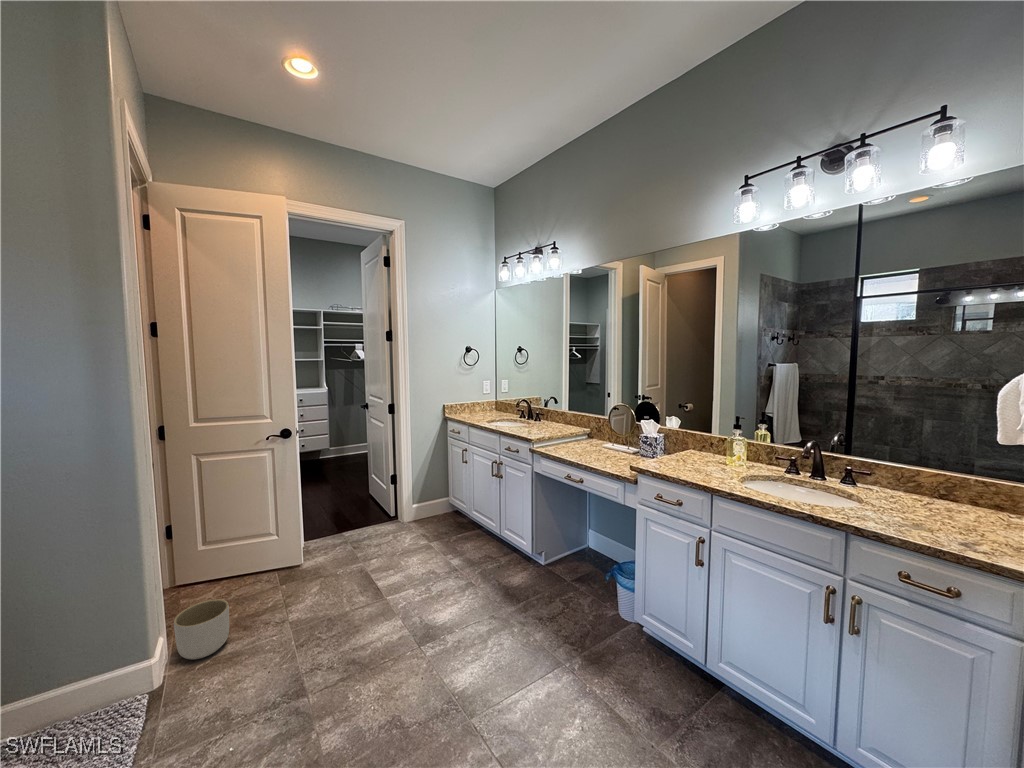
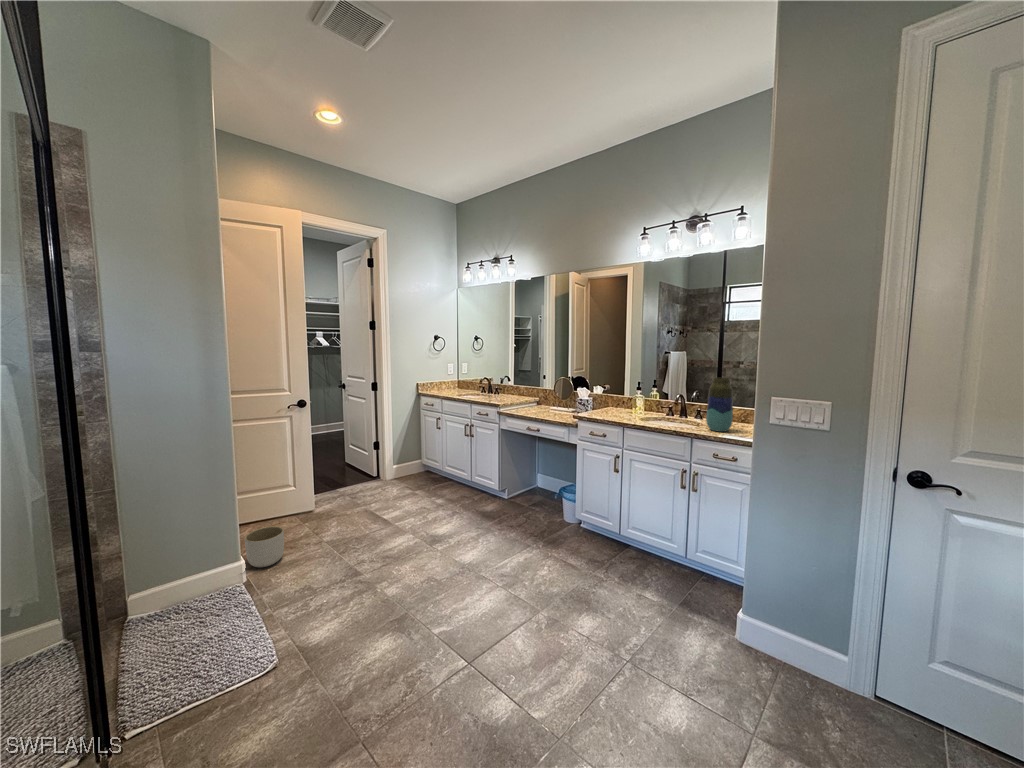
vase: none [875,420,937,525] -> present [706,377,733,432]

